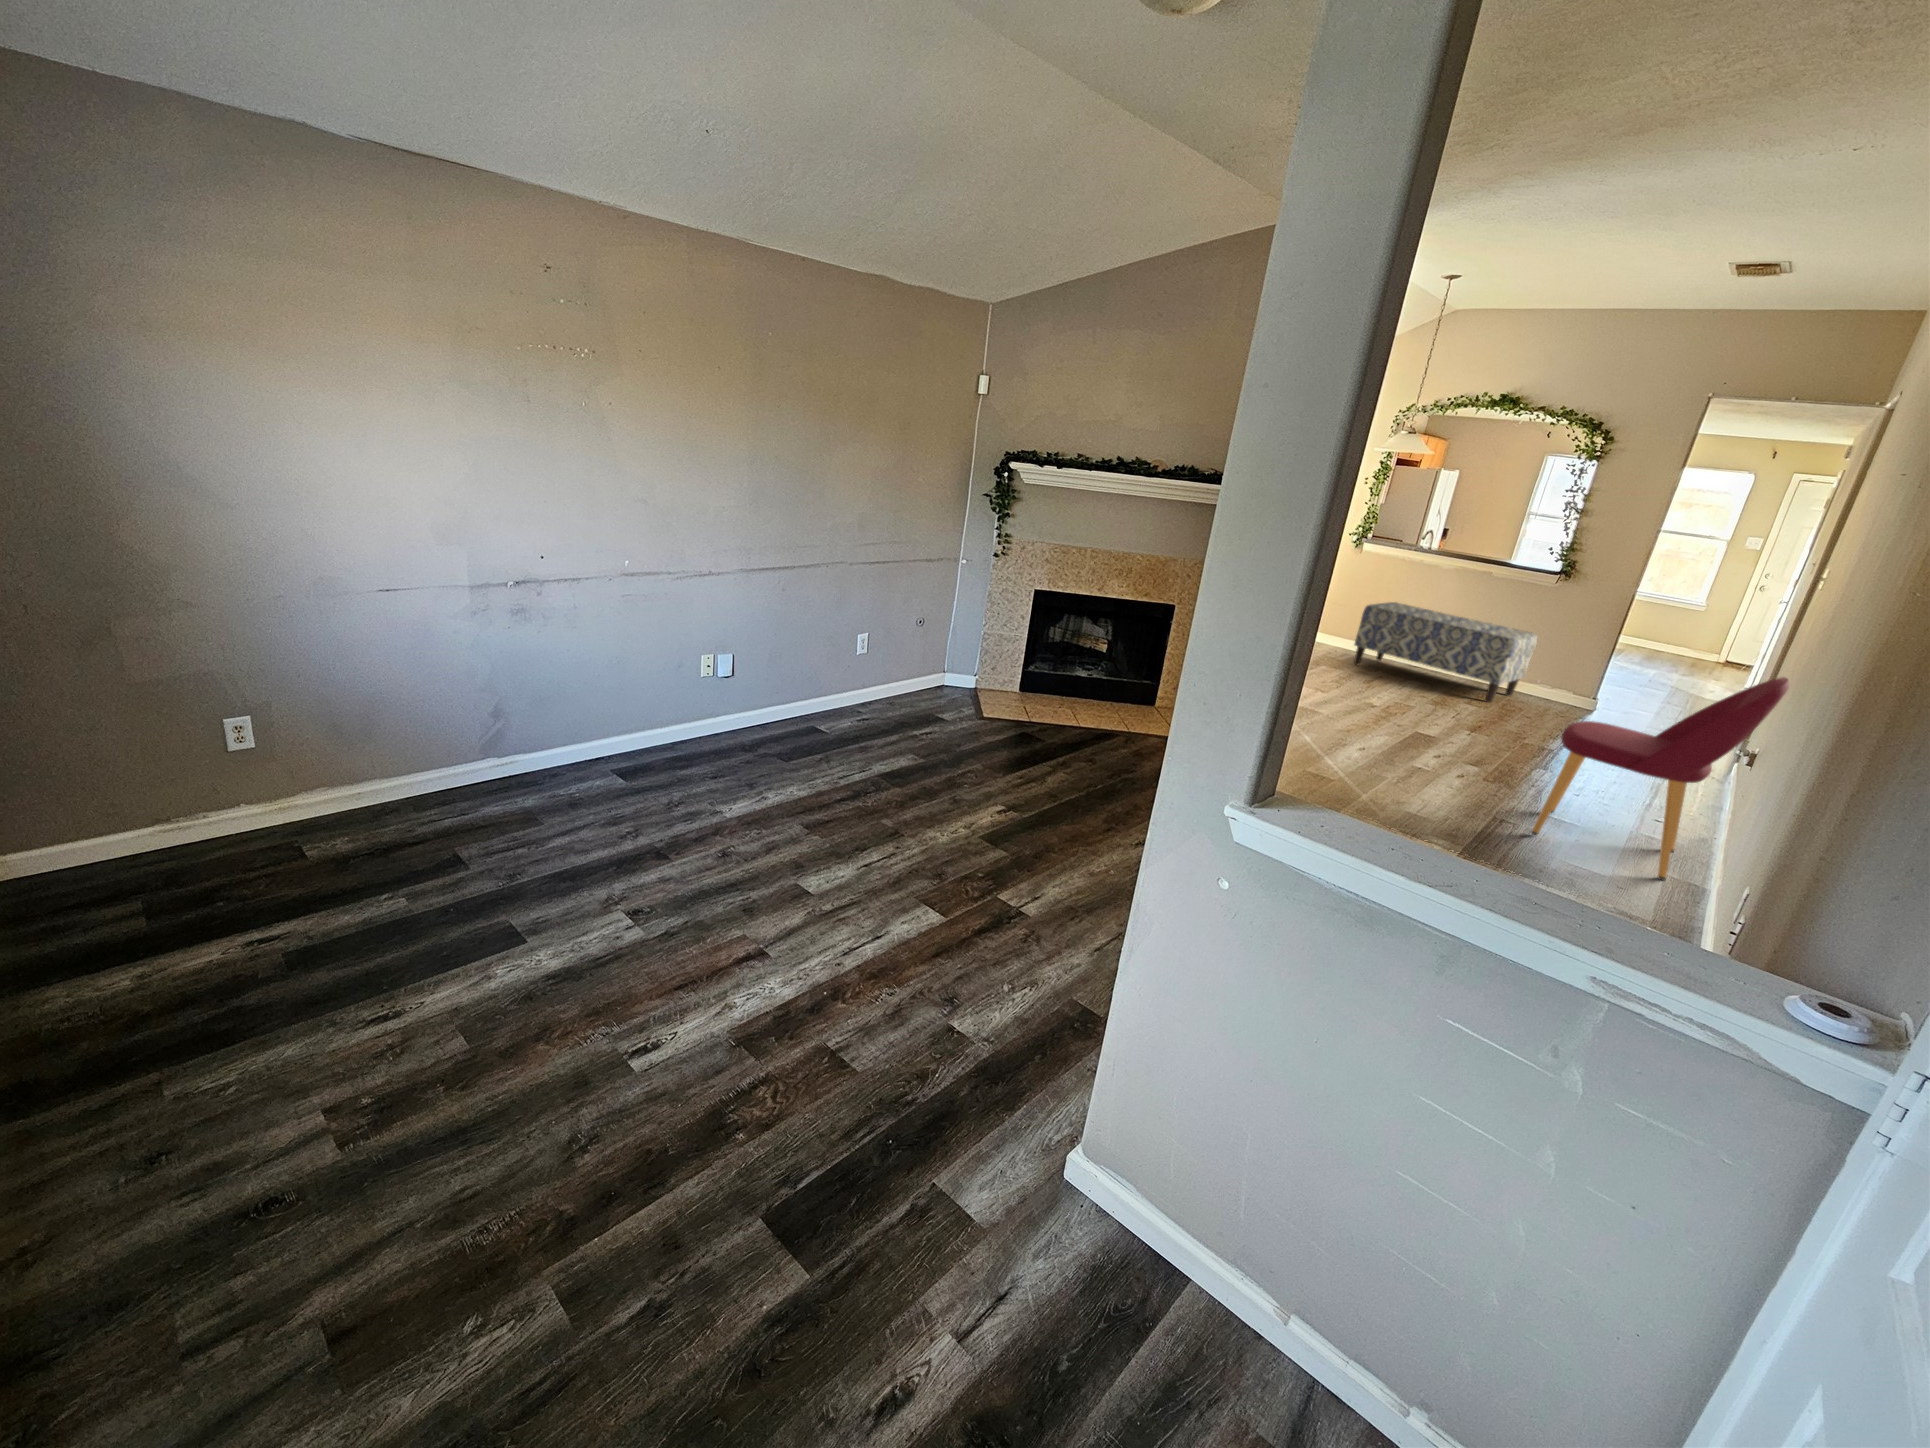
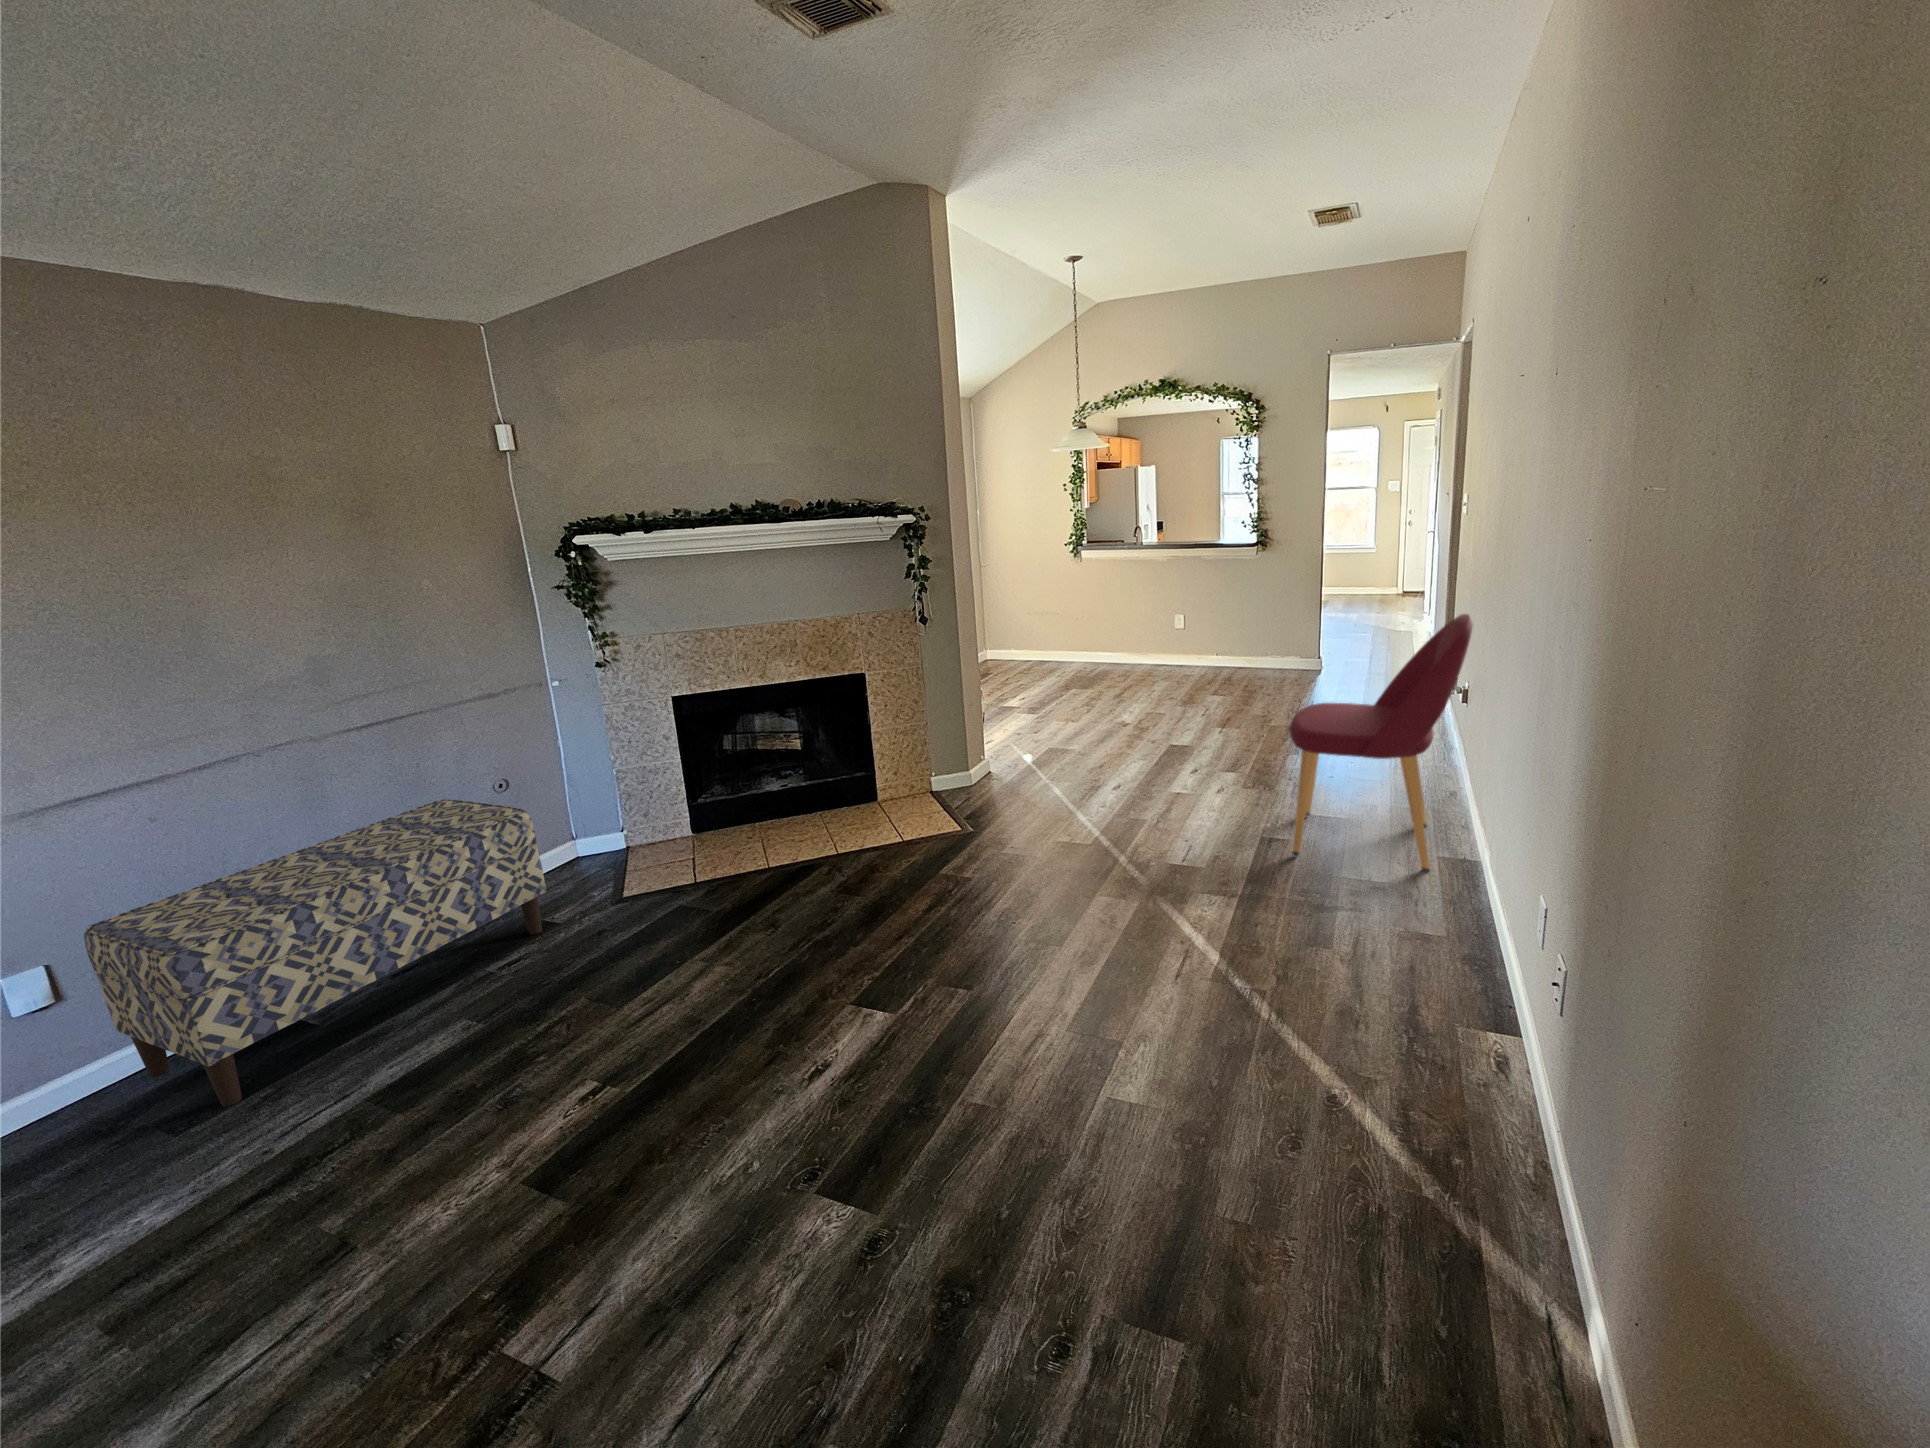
bench: present [1354,602,1537,703] -> present [84,799,546,1107]

